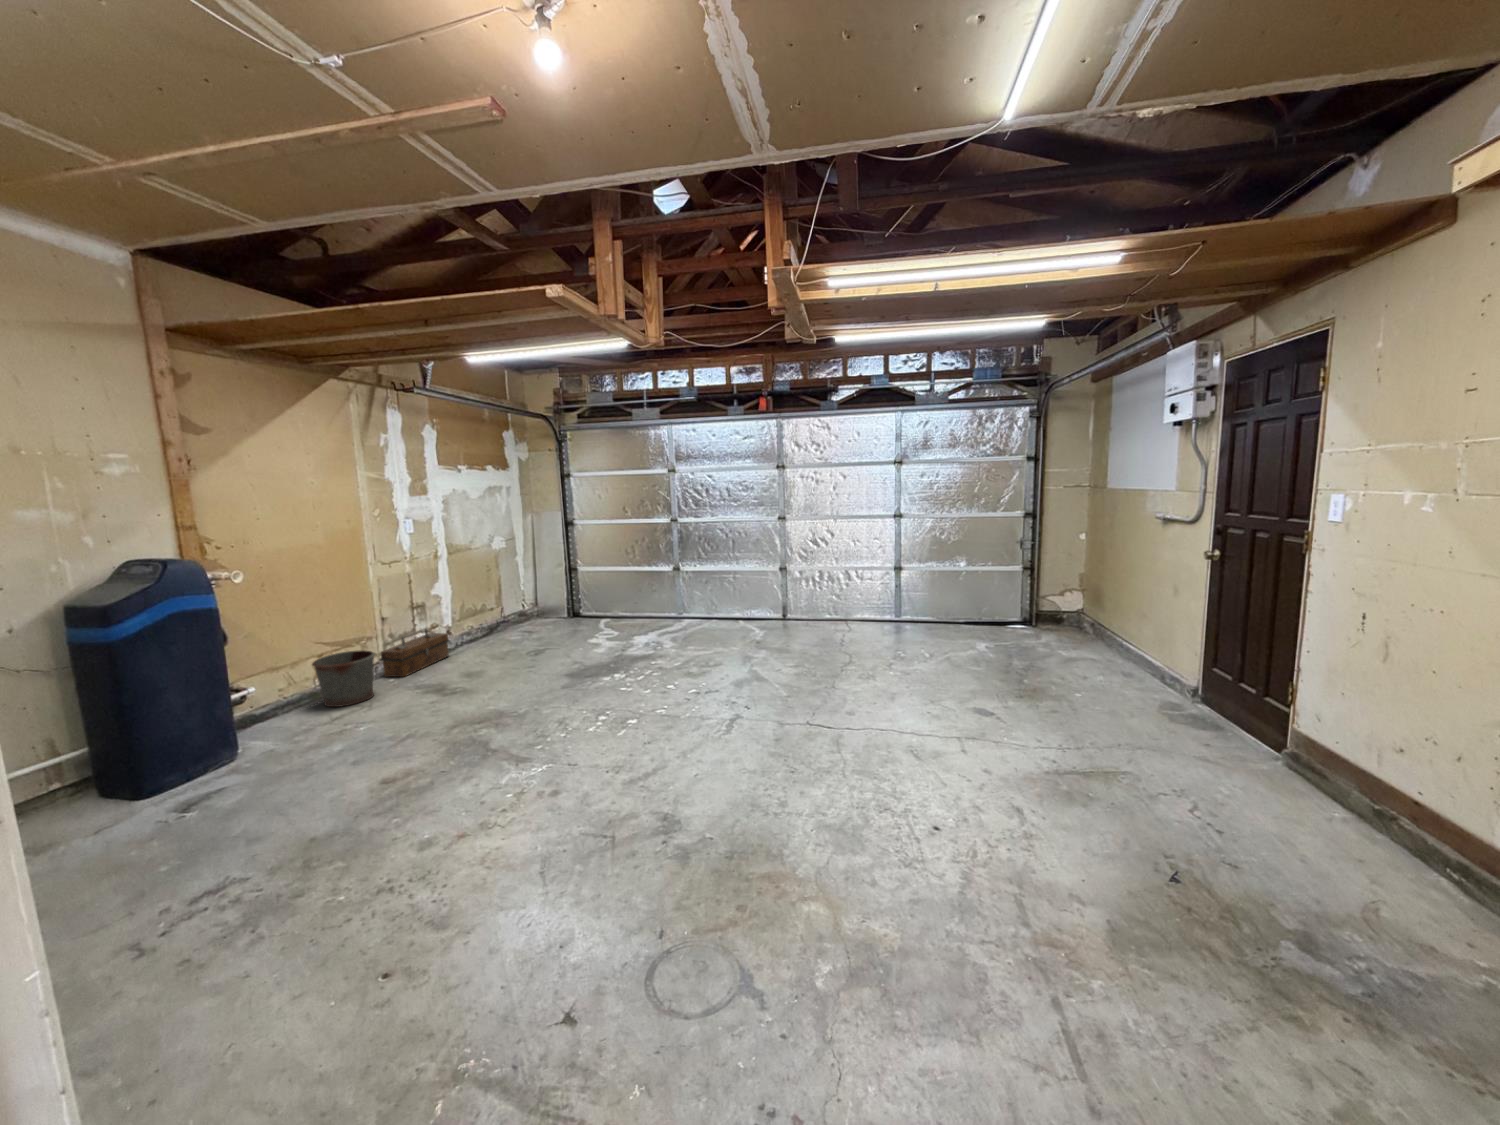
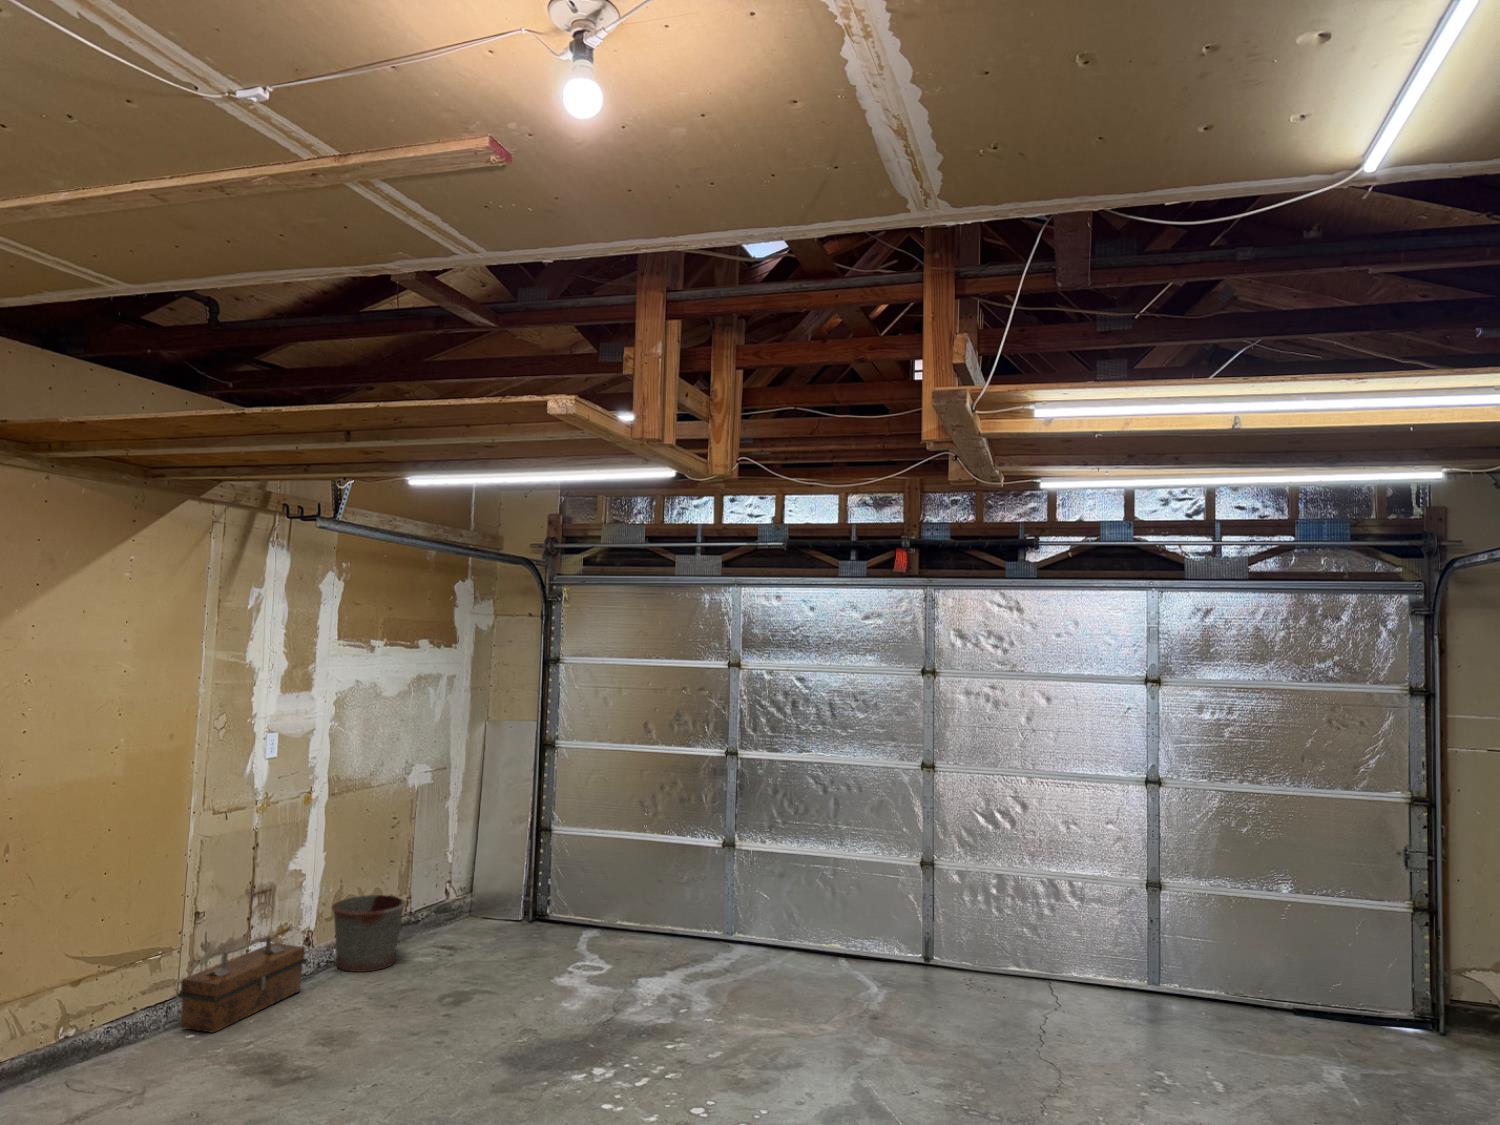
bucket: present [312,650,375,707] -> present [332,895,406,972]

